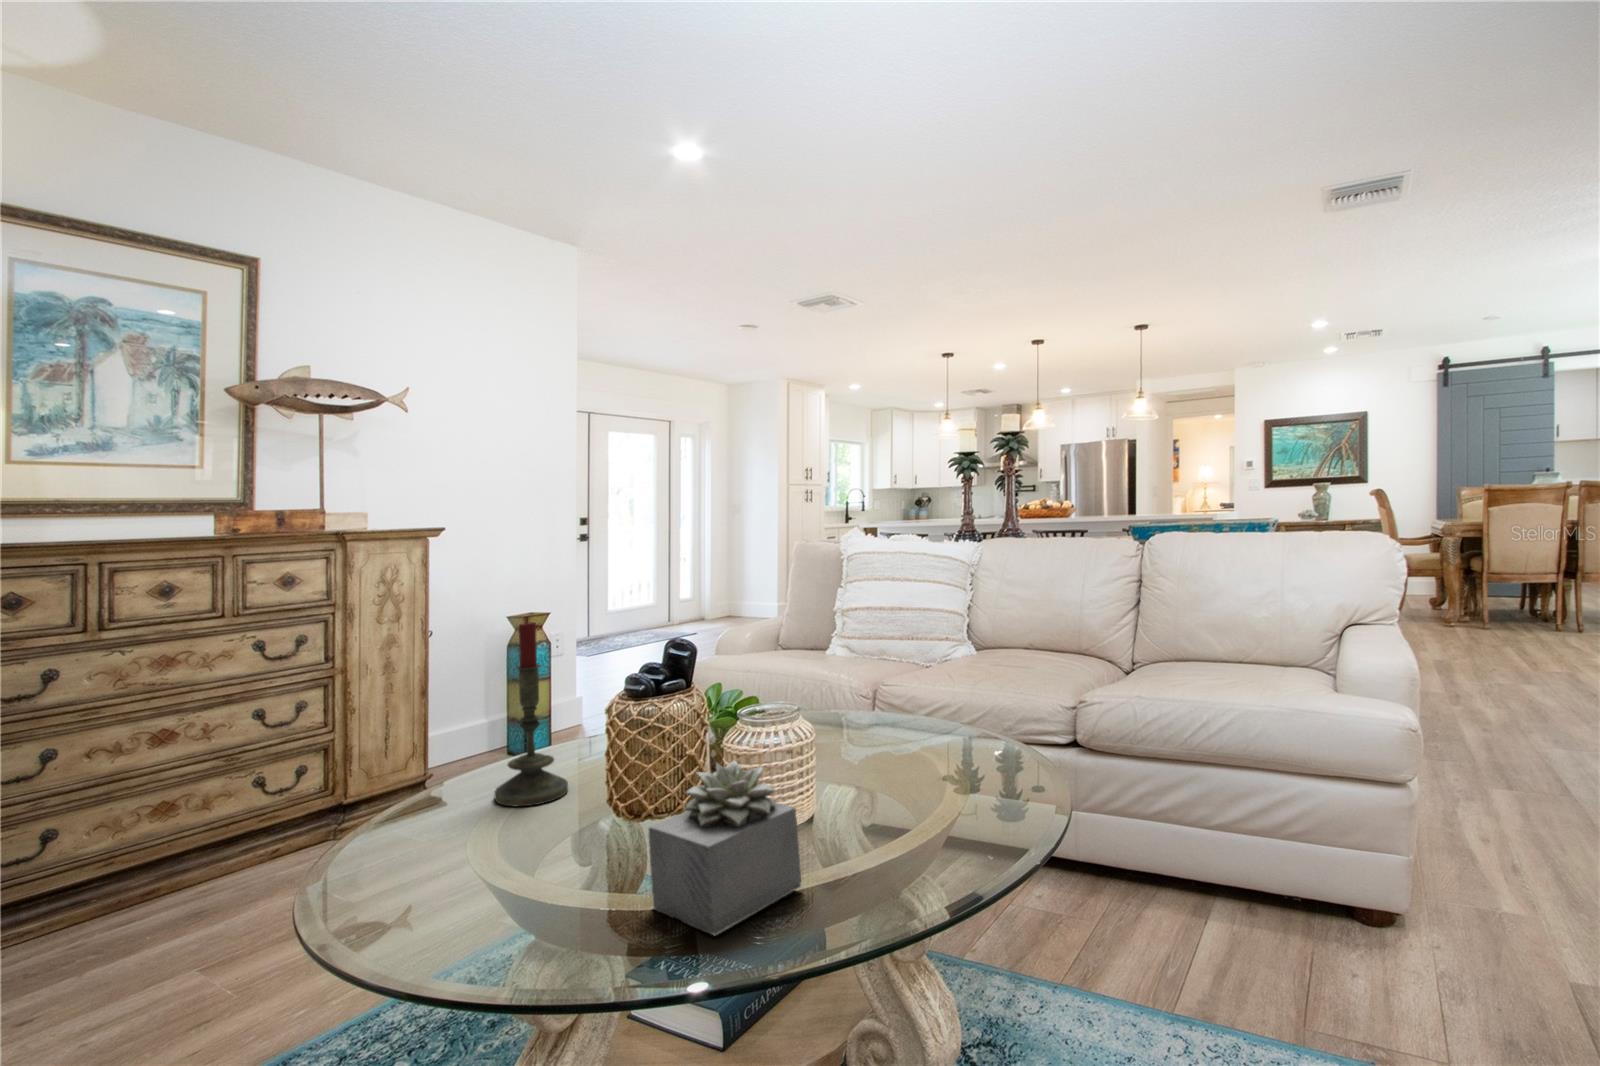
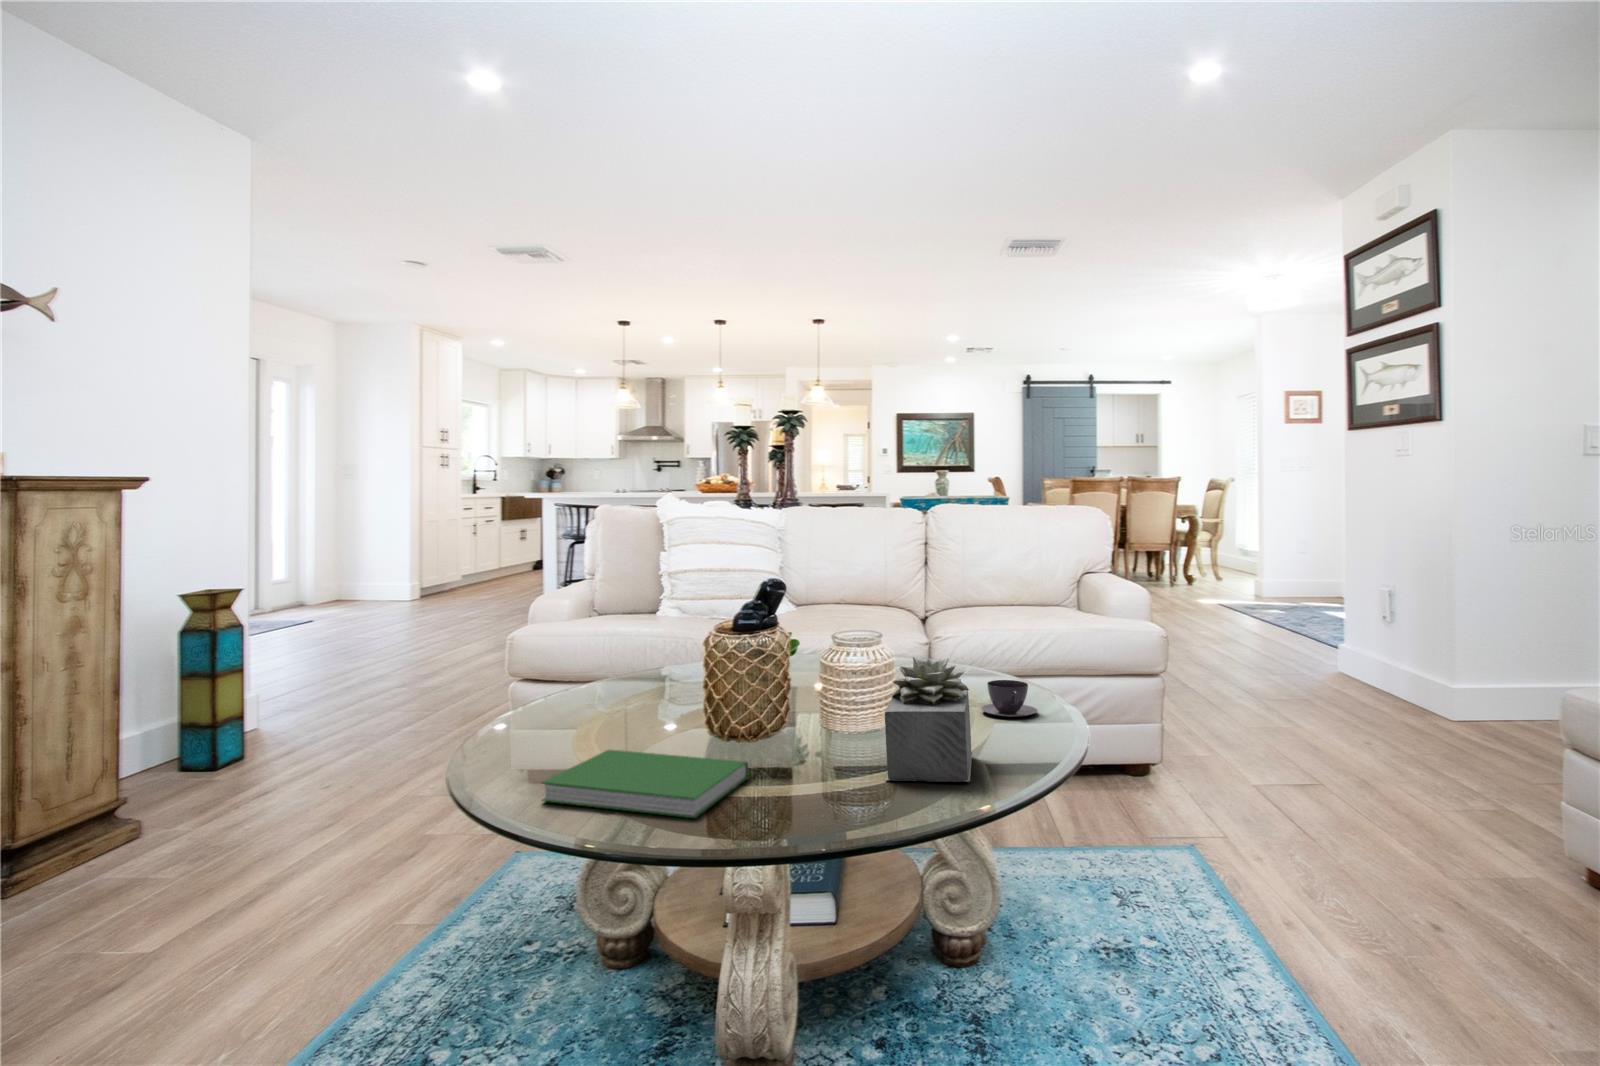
candle: present [494,620,568,807] -> none [548,556,624,754]
teacup: none [936,782,1007,837] -> present [981,680,1037,717]
hardcover book: none [367,811,554,916] -> present [542,749,748,818]

